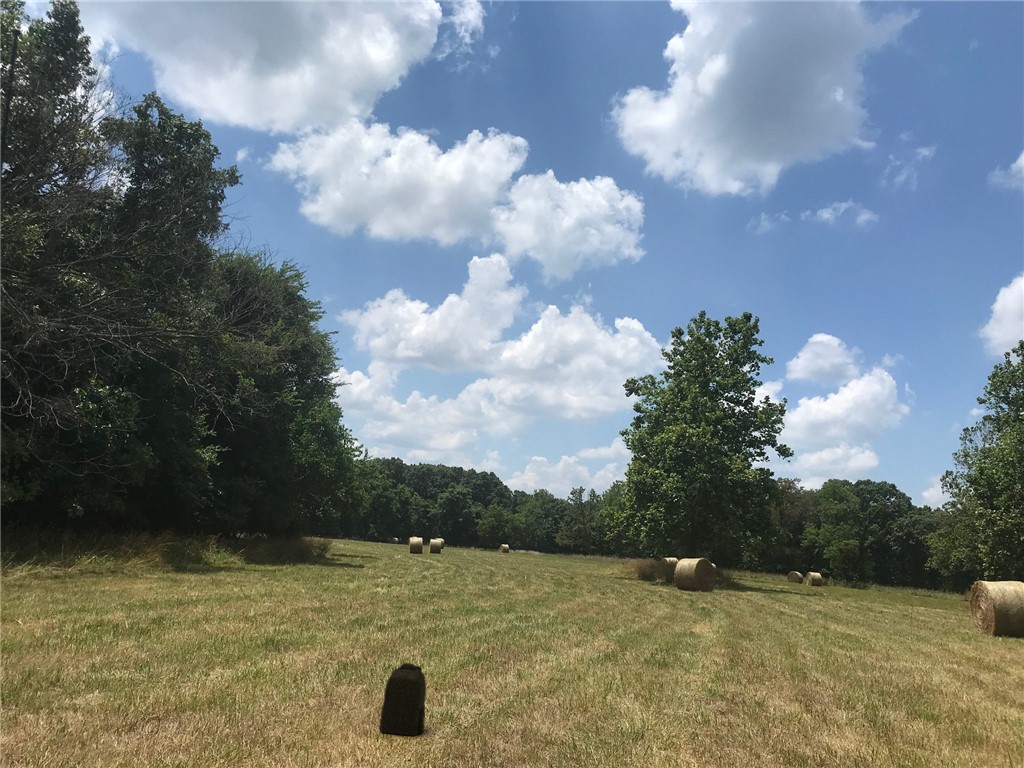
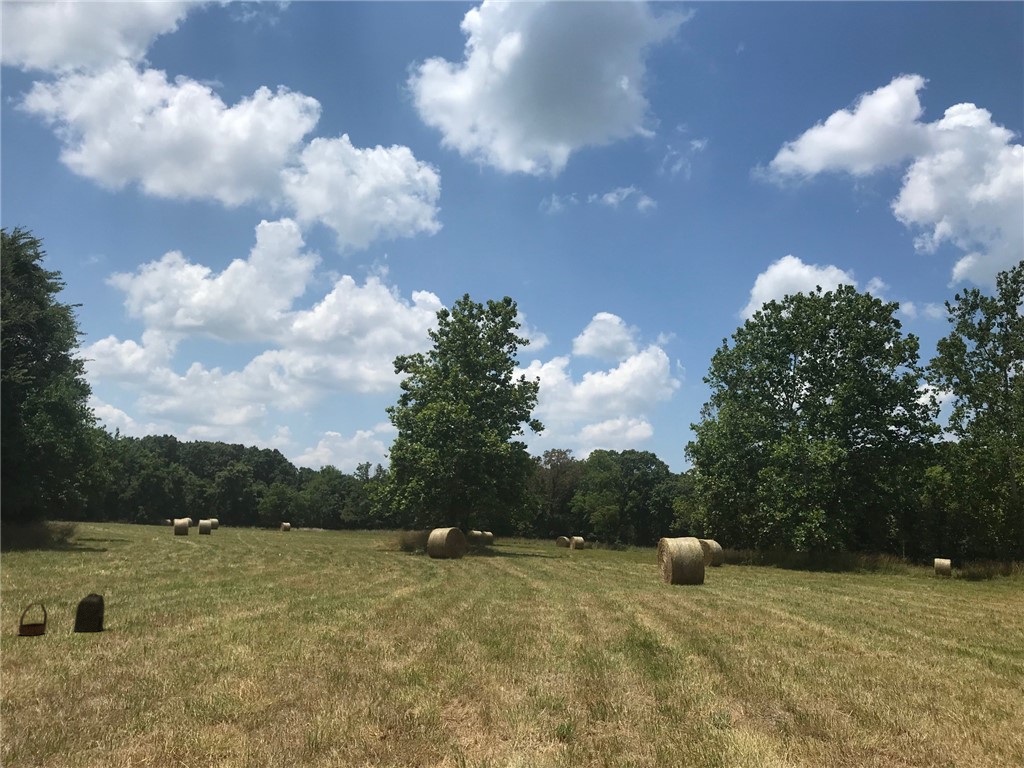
basket: none [297,677,340,739] -> present [19,603,47,636]

